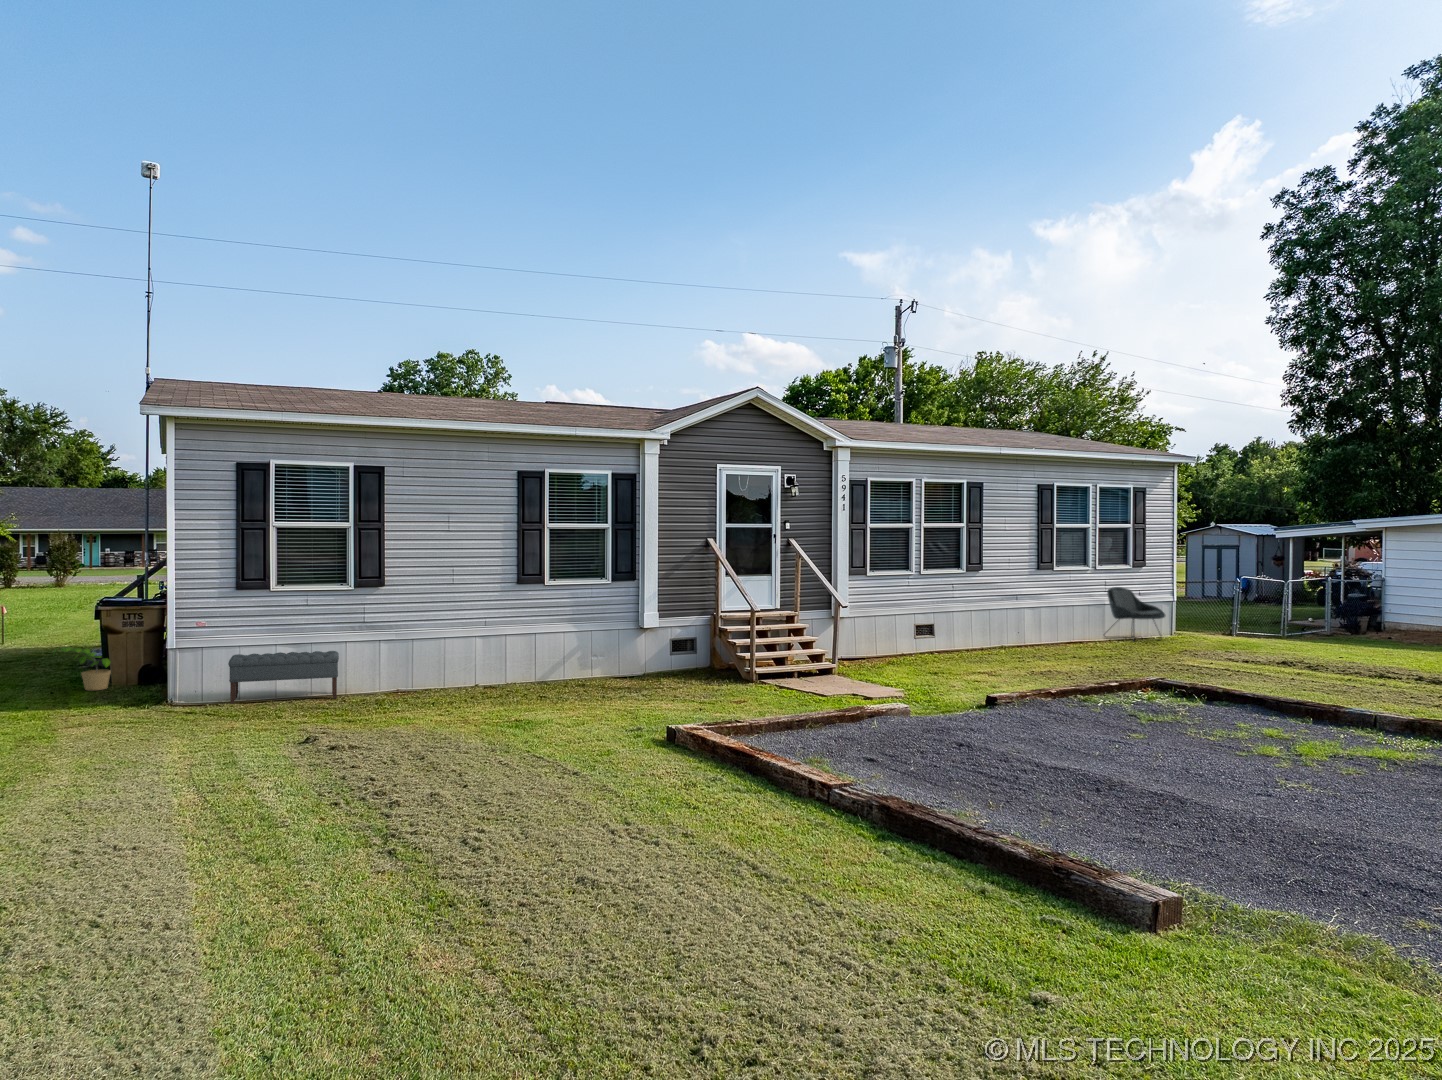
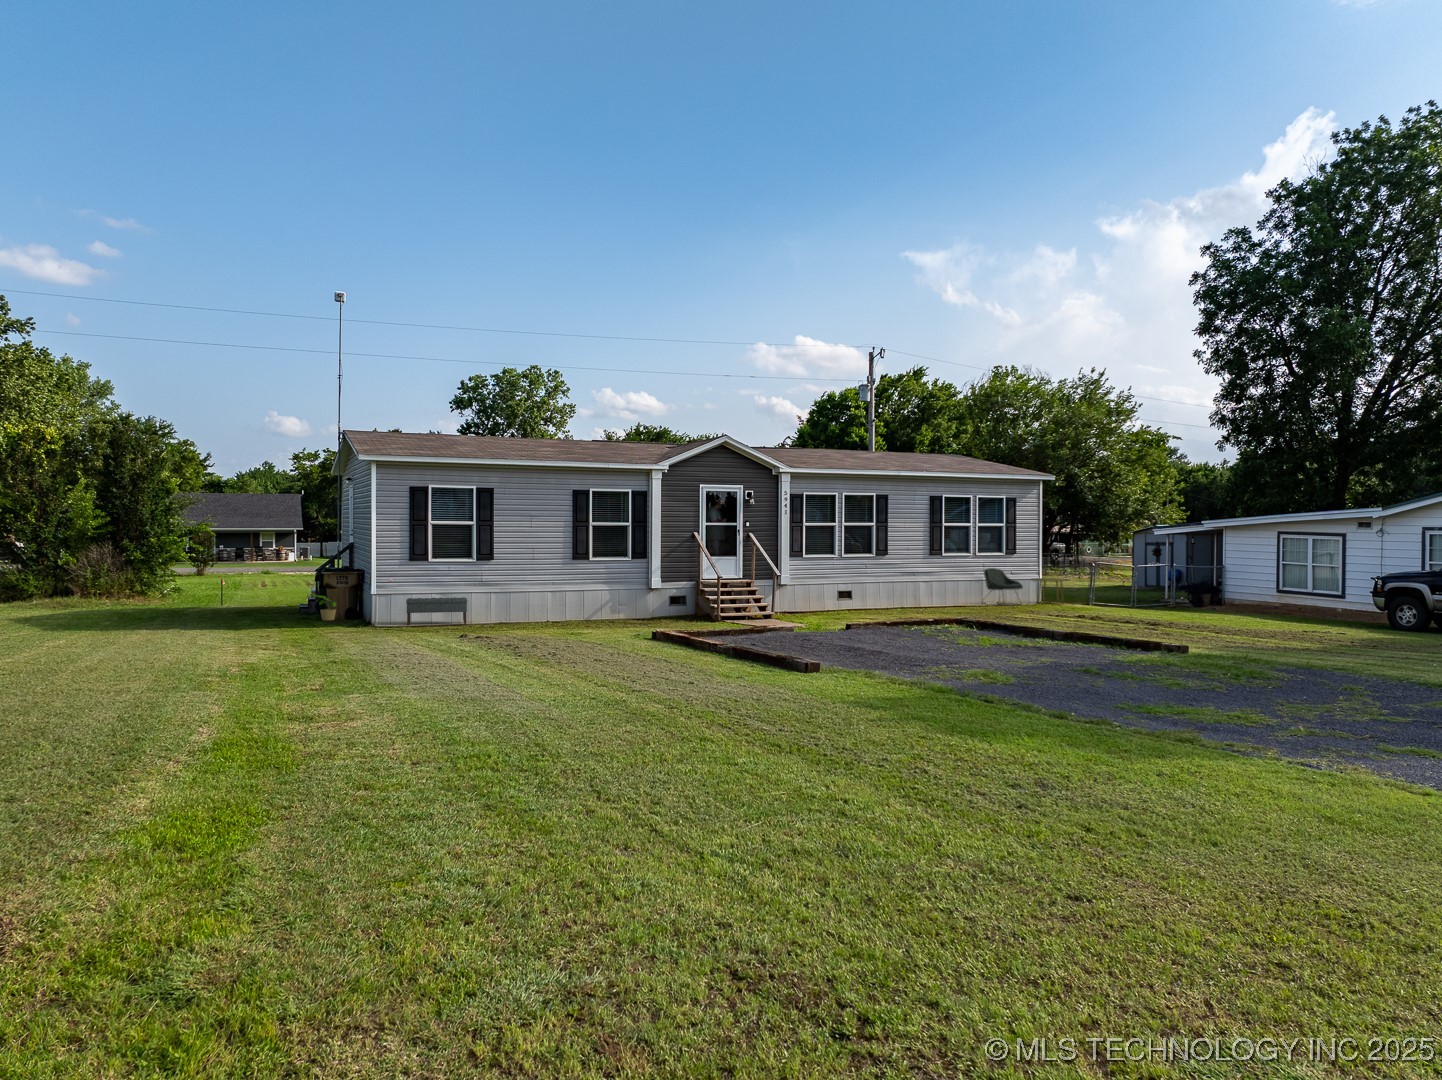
round table: none [1167,600,1225,639] -> present [1033,578,1069,604]

